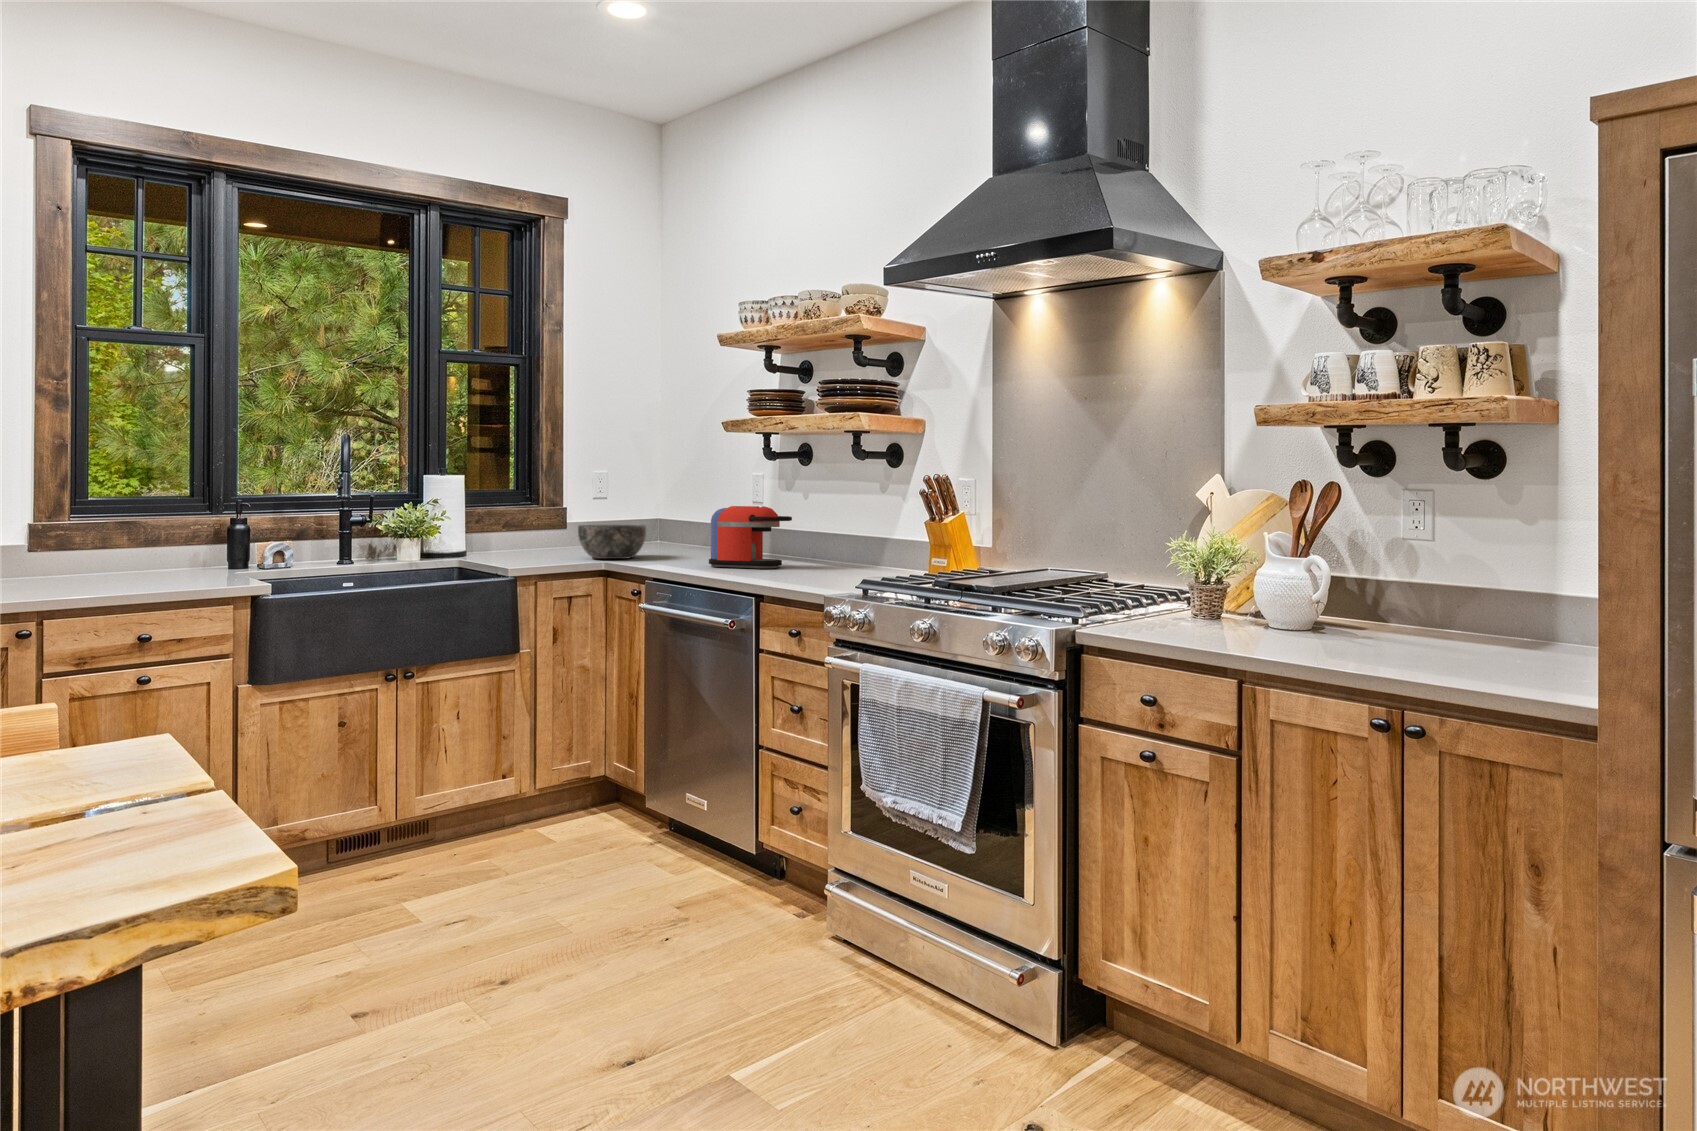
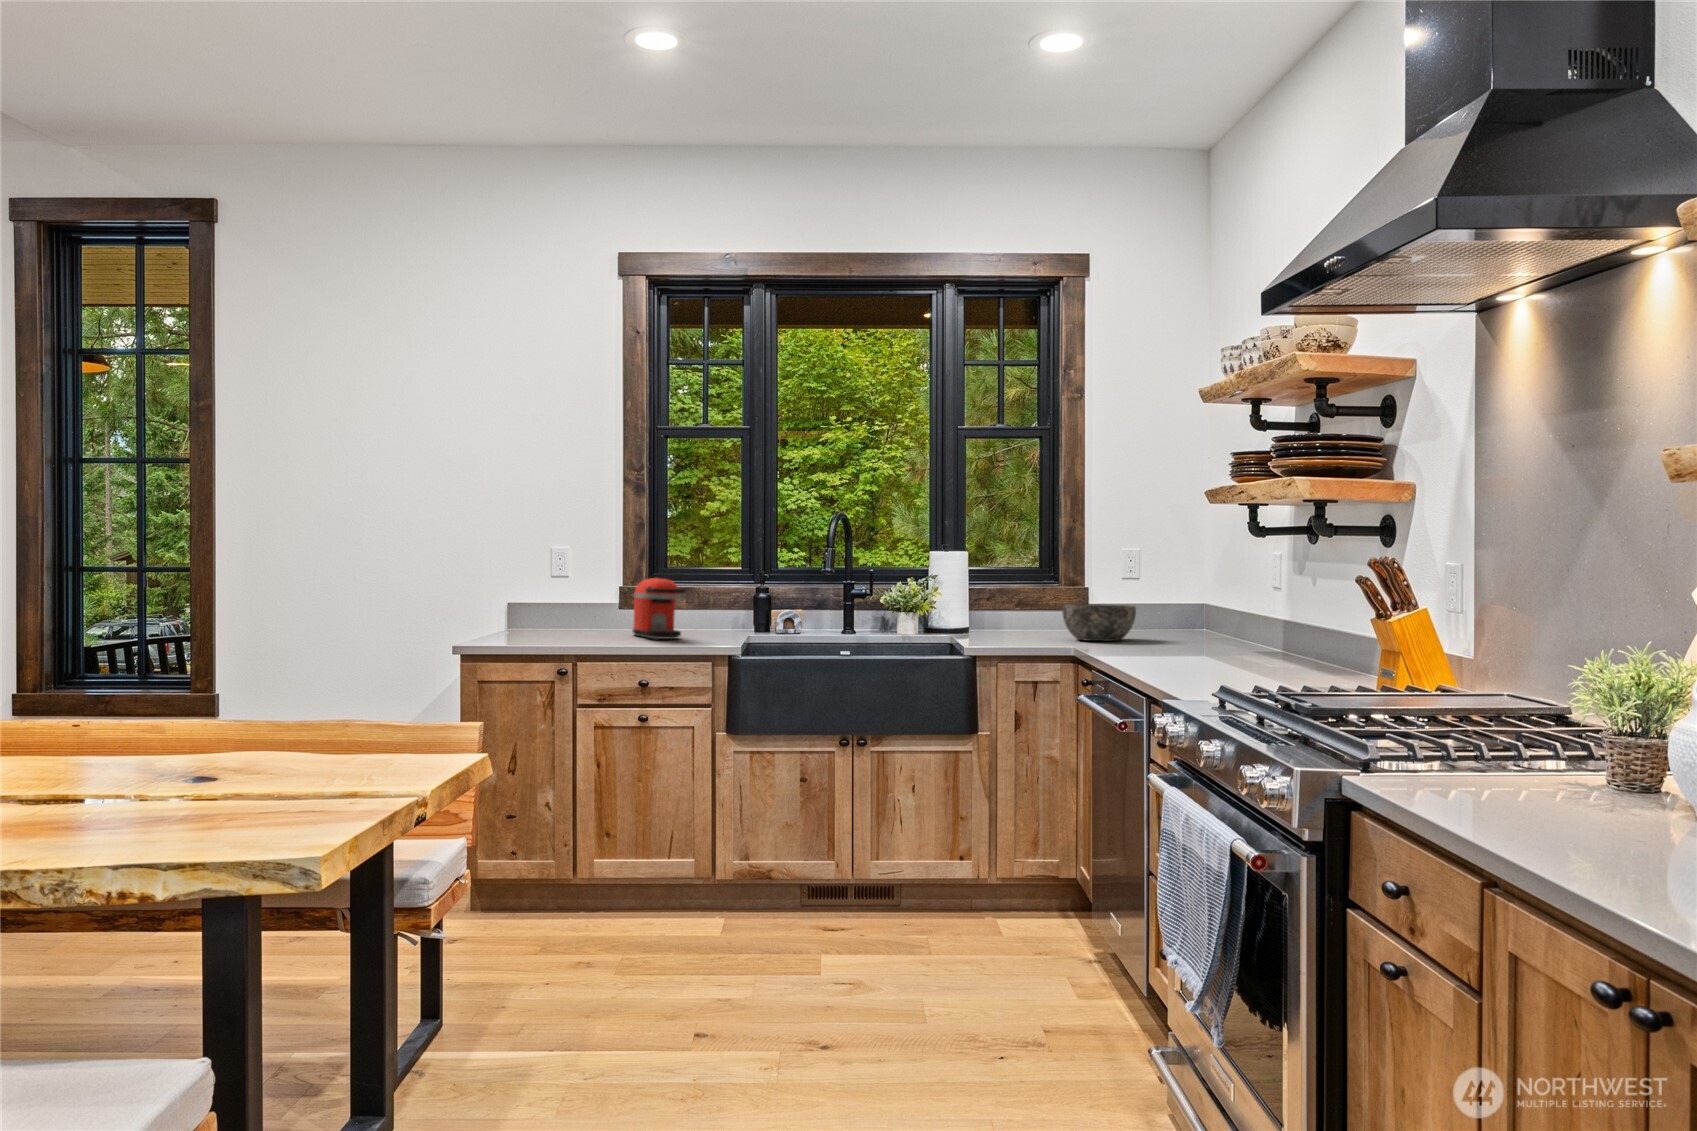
coffee maker: present [709,506,792,568] -> present [633,578,686,639]

